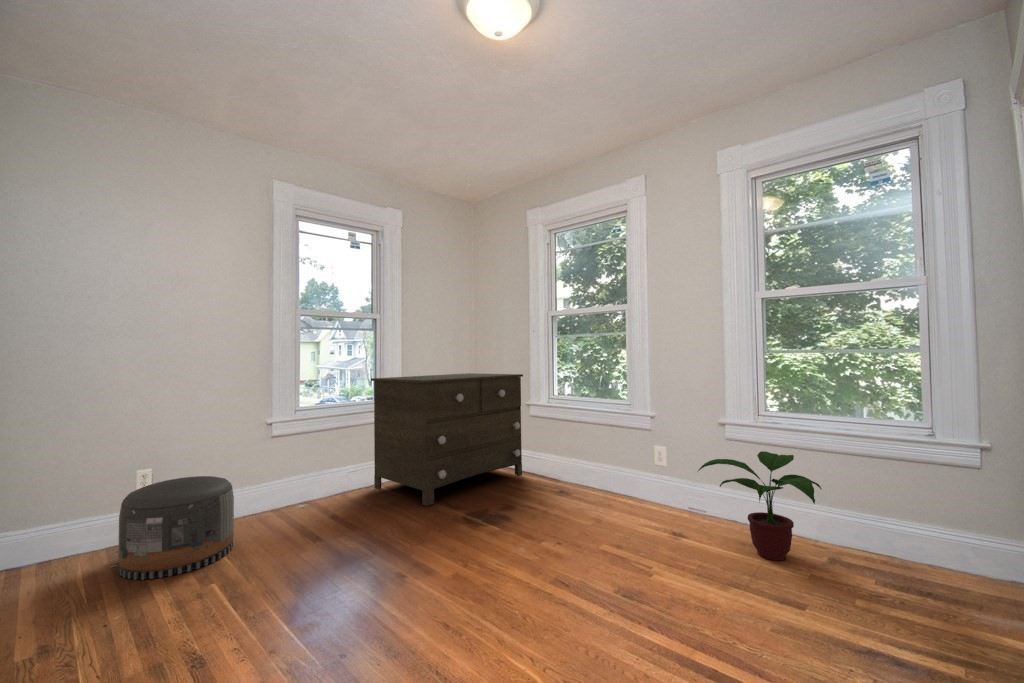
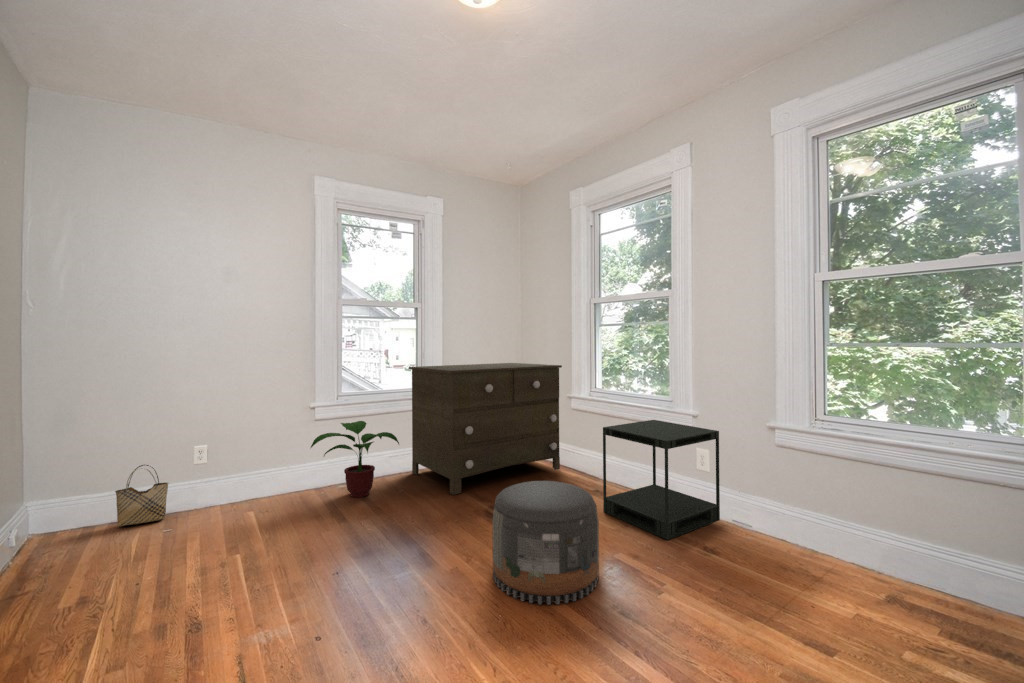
side table: none [576,422,680,530] -> present [603,420,720,540]
potted plant: present [698,451,821,560] -> present [311,421,399,497]
pouf: present [118,476,234,580] -> present [492,481,599,605]
woven basket: none [36,495,103,570] -> present [115,465,168,527]

